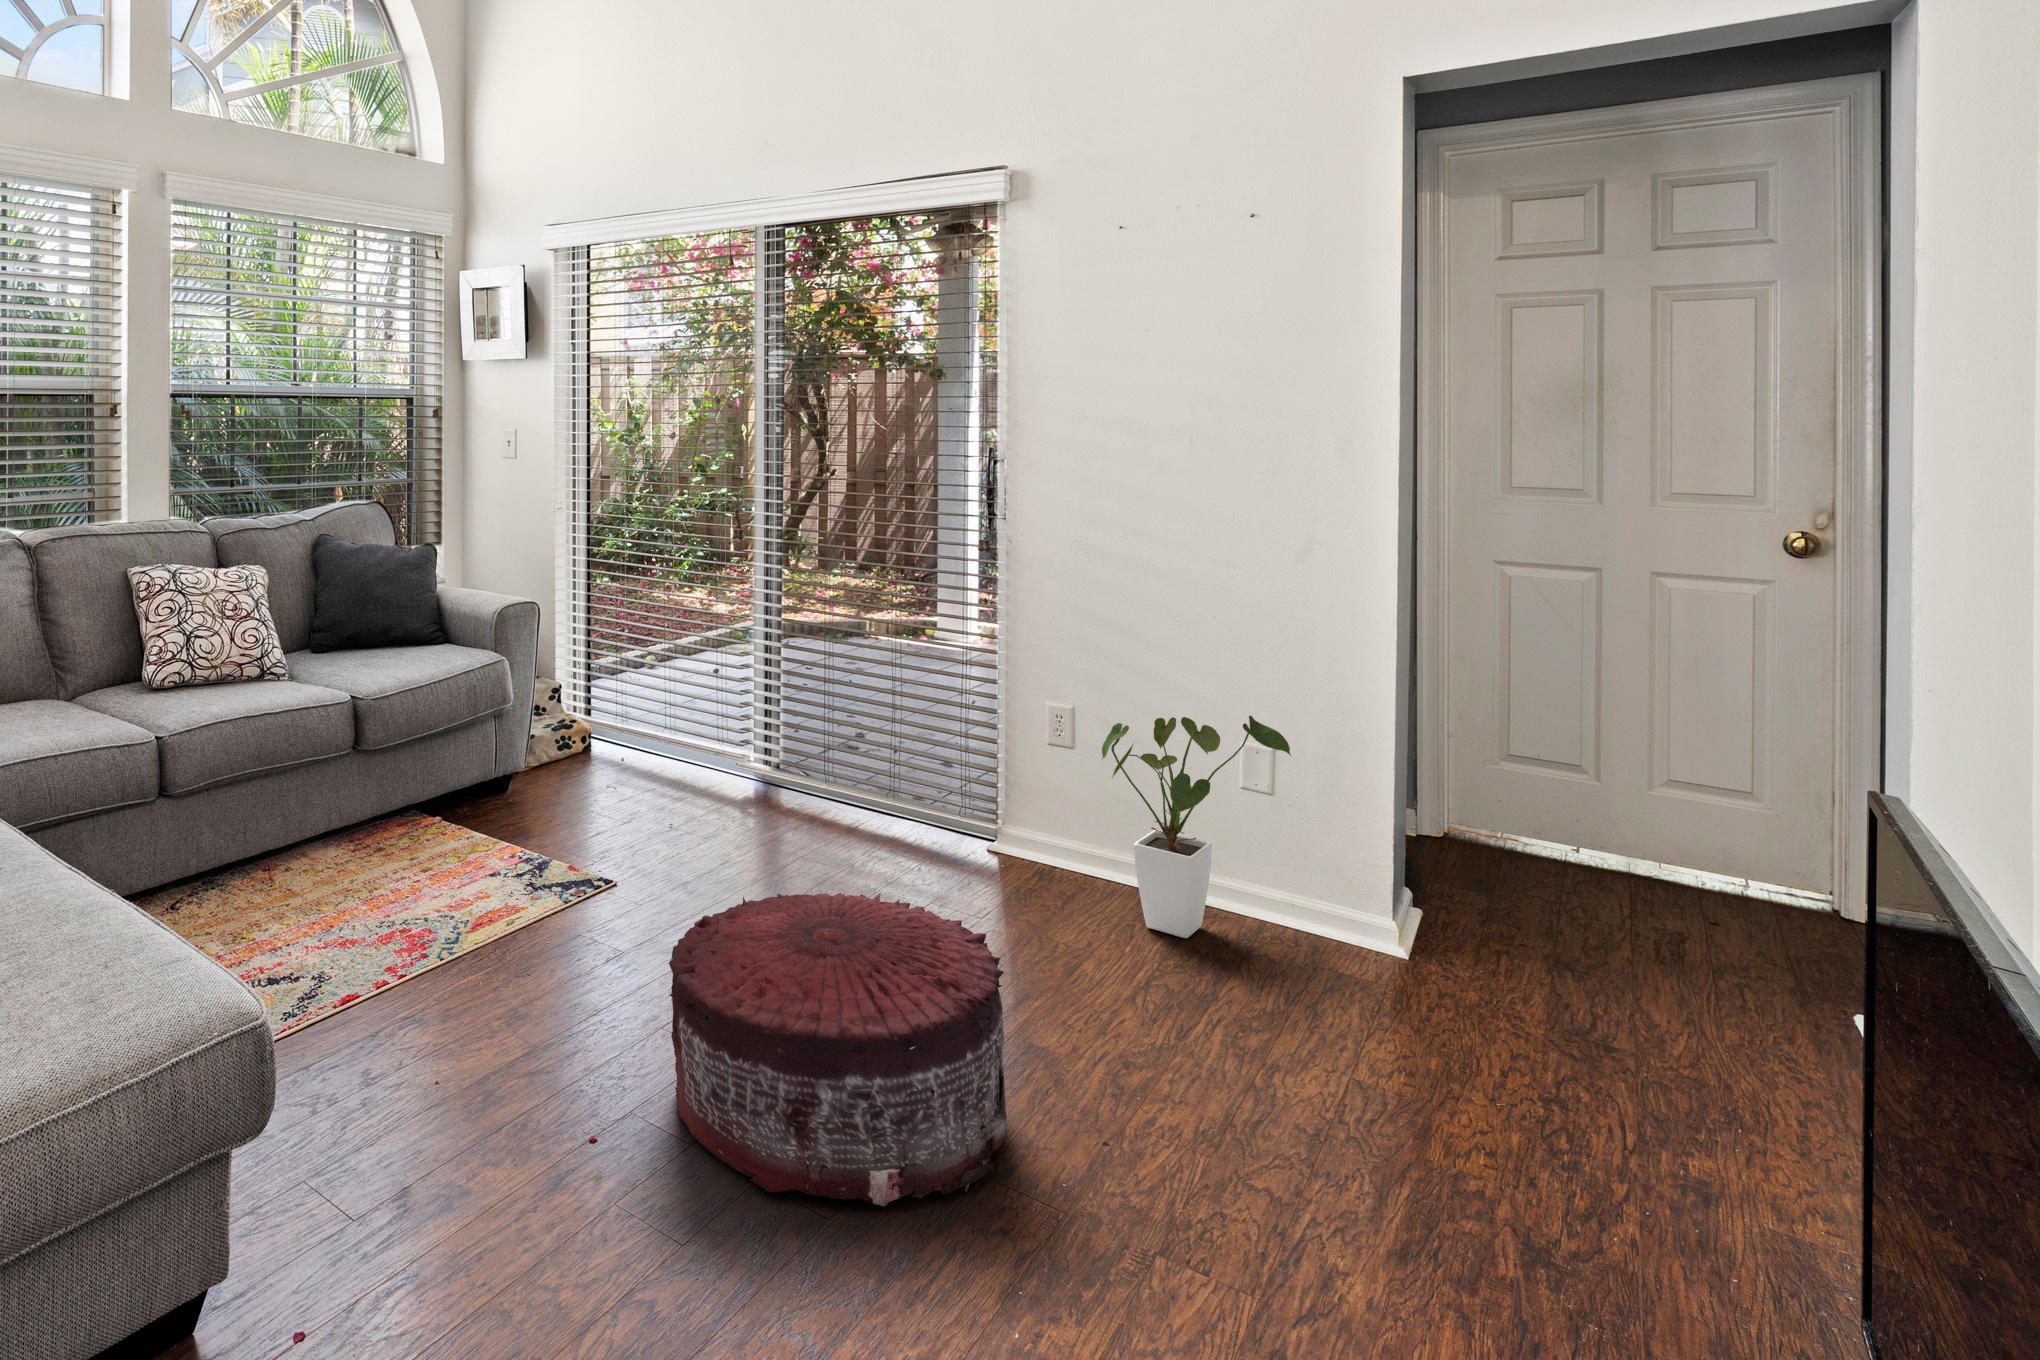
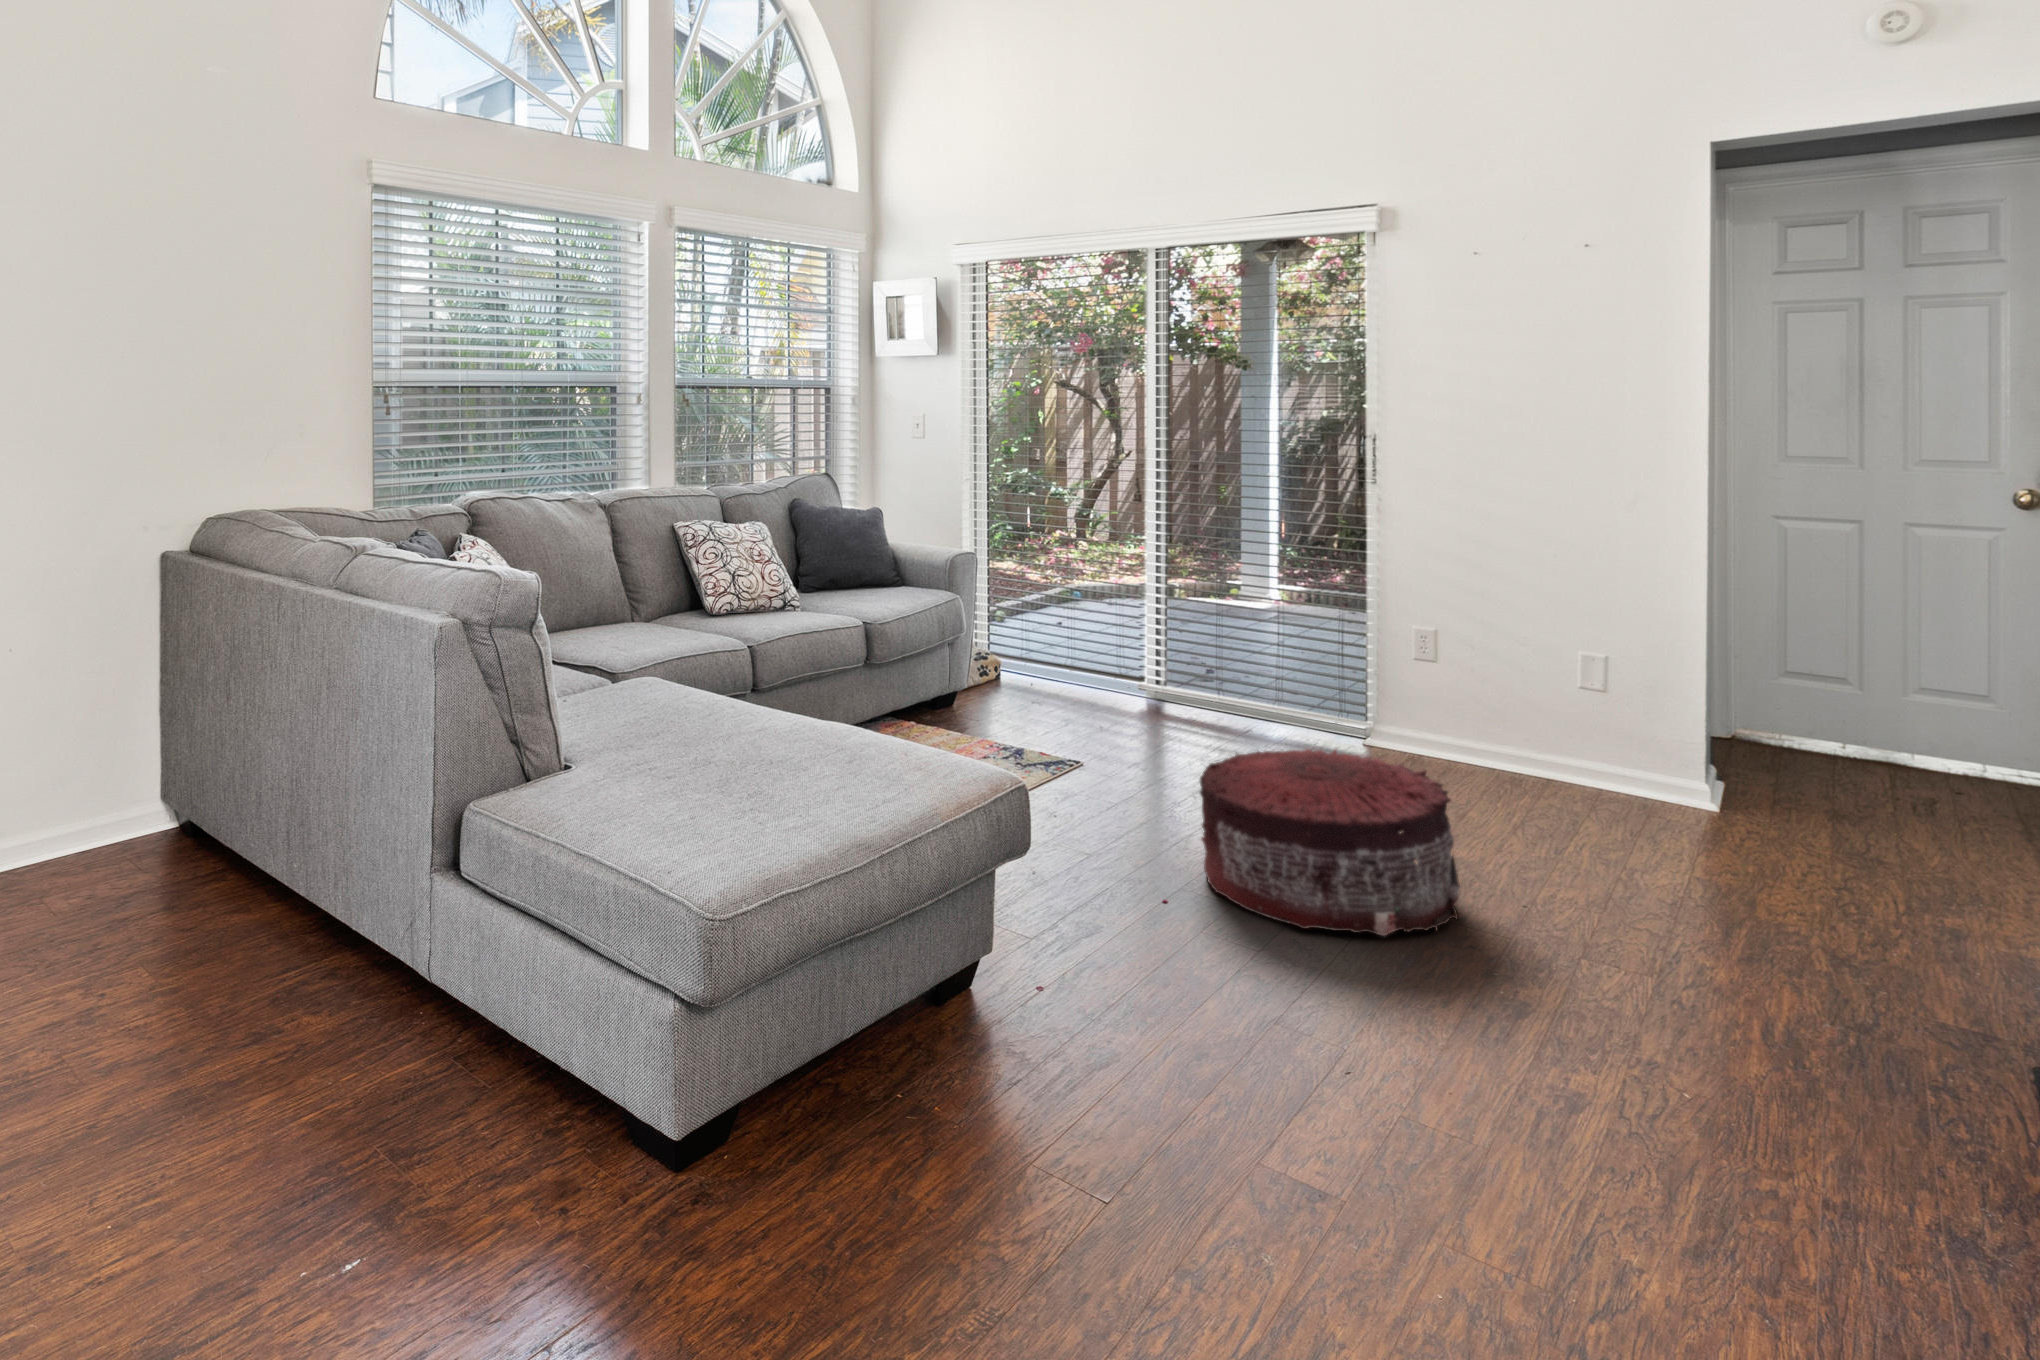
house plant: present [1102,715,1291,938] -> none [1476,632,1622,799]

